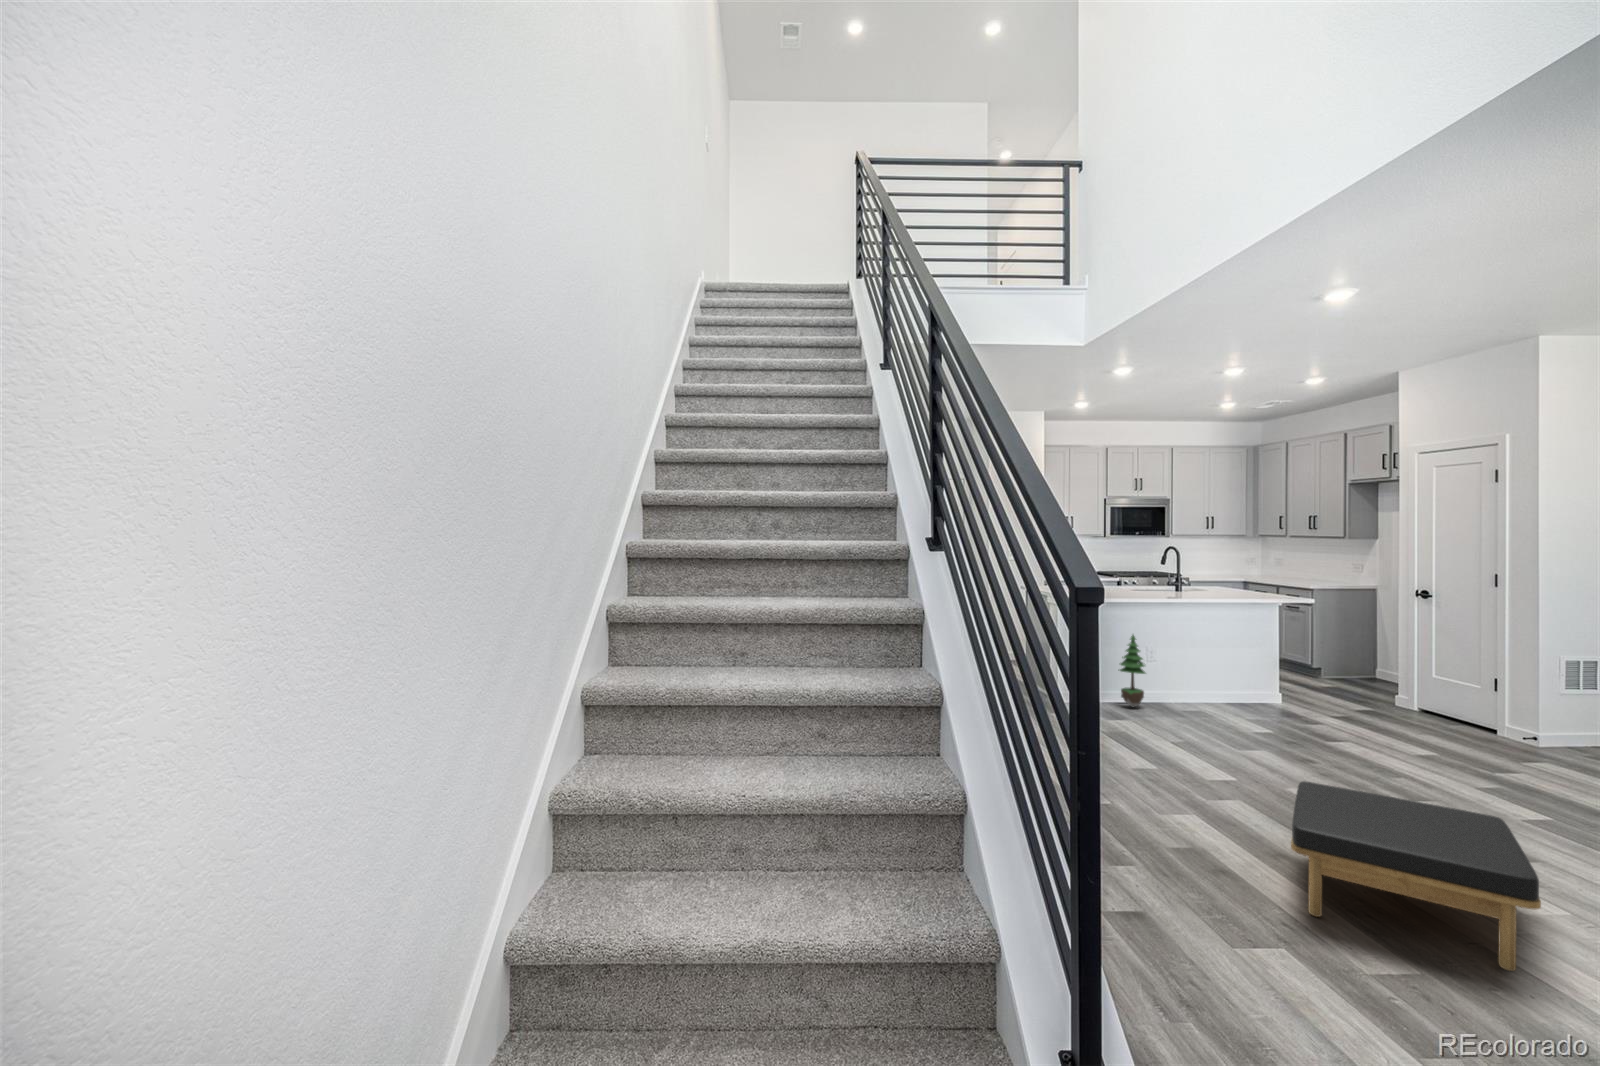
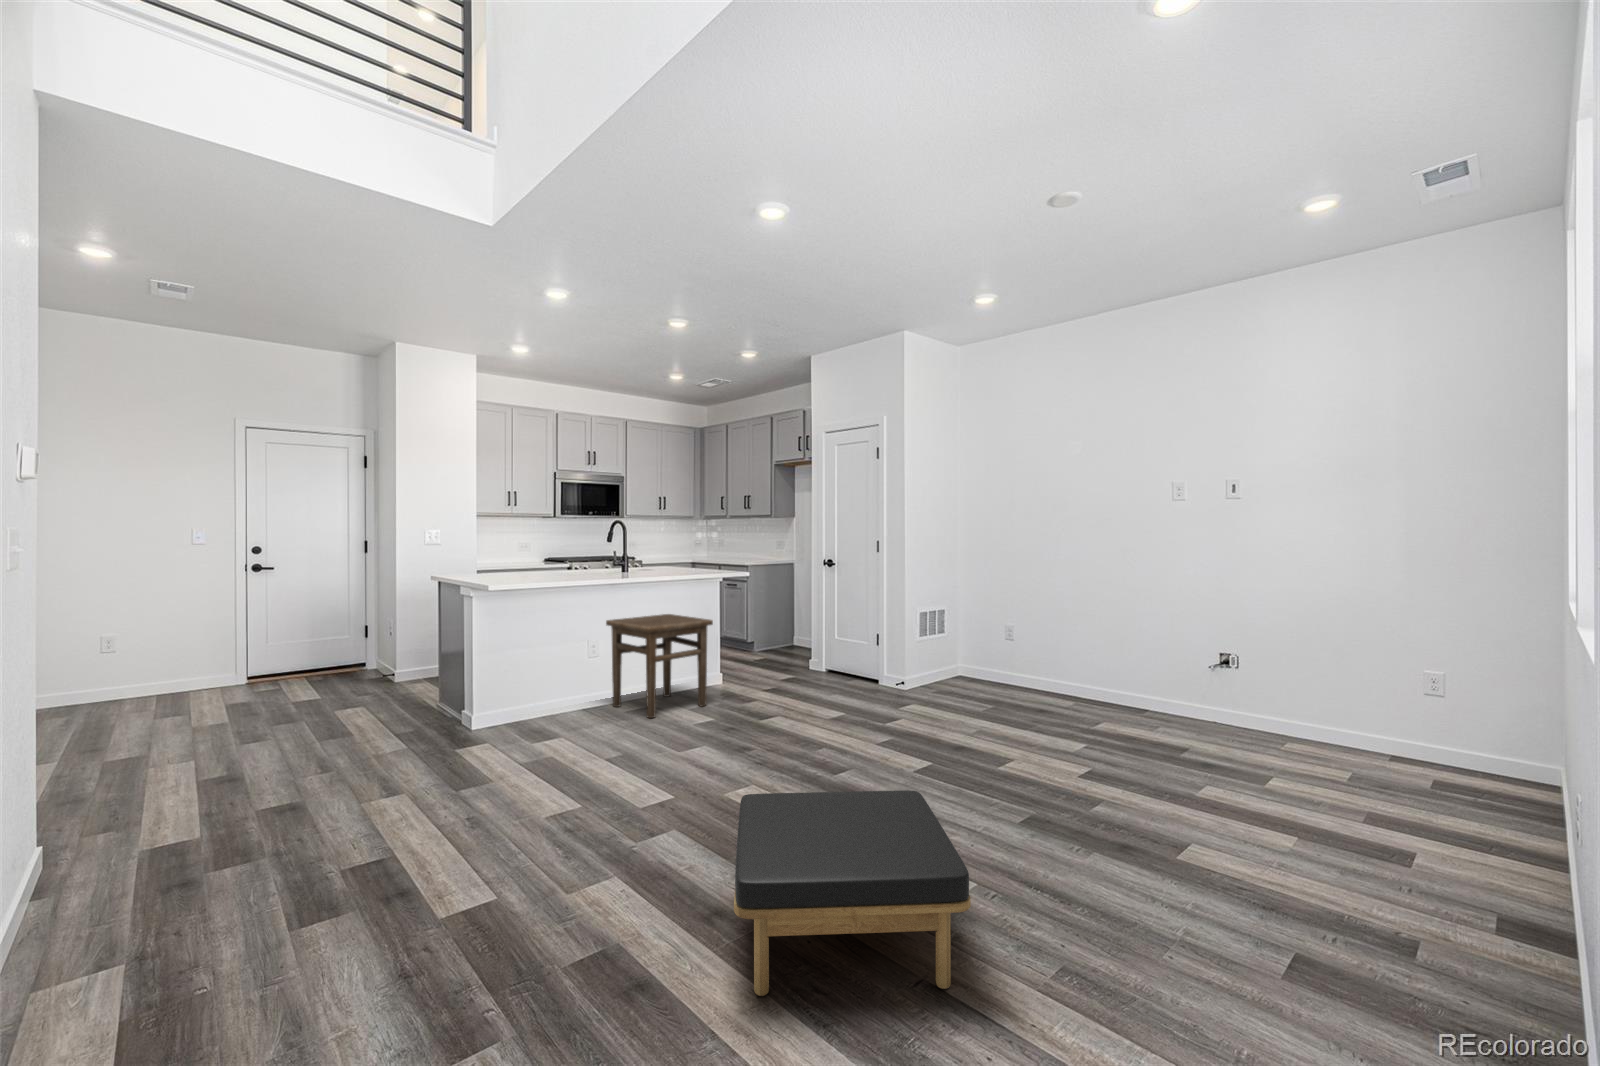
side table: none [1161,631,1270,720] -> present [606,614,713,718]
potted tree: present [1120,635,1145,707] -> none [556,626,590,717]

